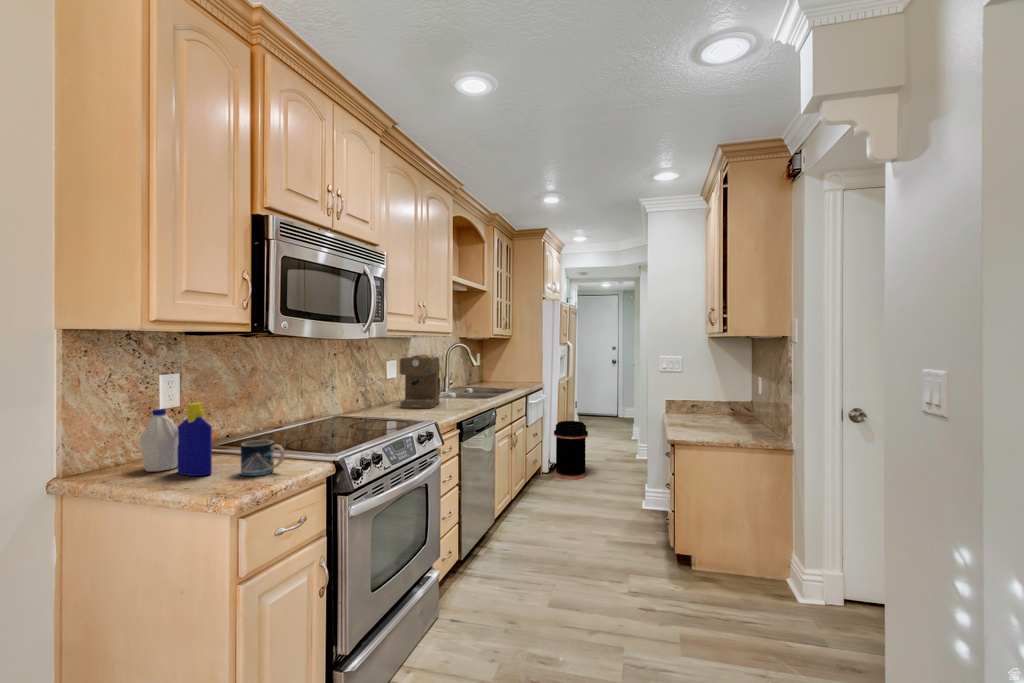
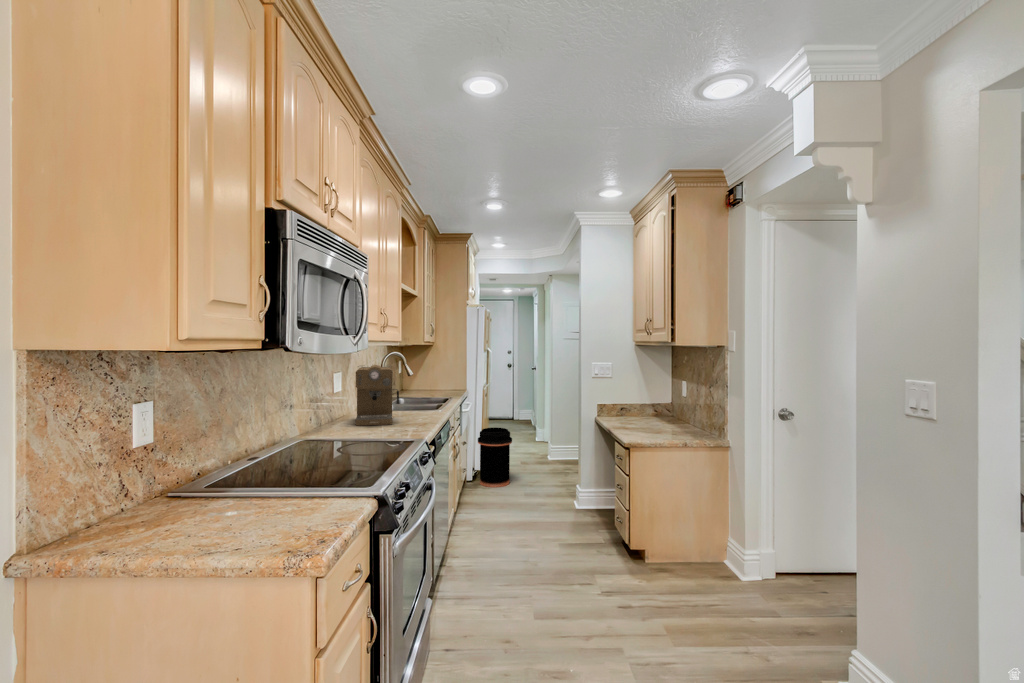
bottle: present [140,403,212,476] -> none [138,440,248,531]
mug: present [241,440,285,476] -> none [285,478,338,524]

